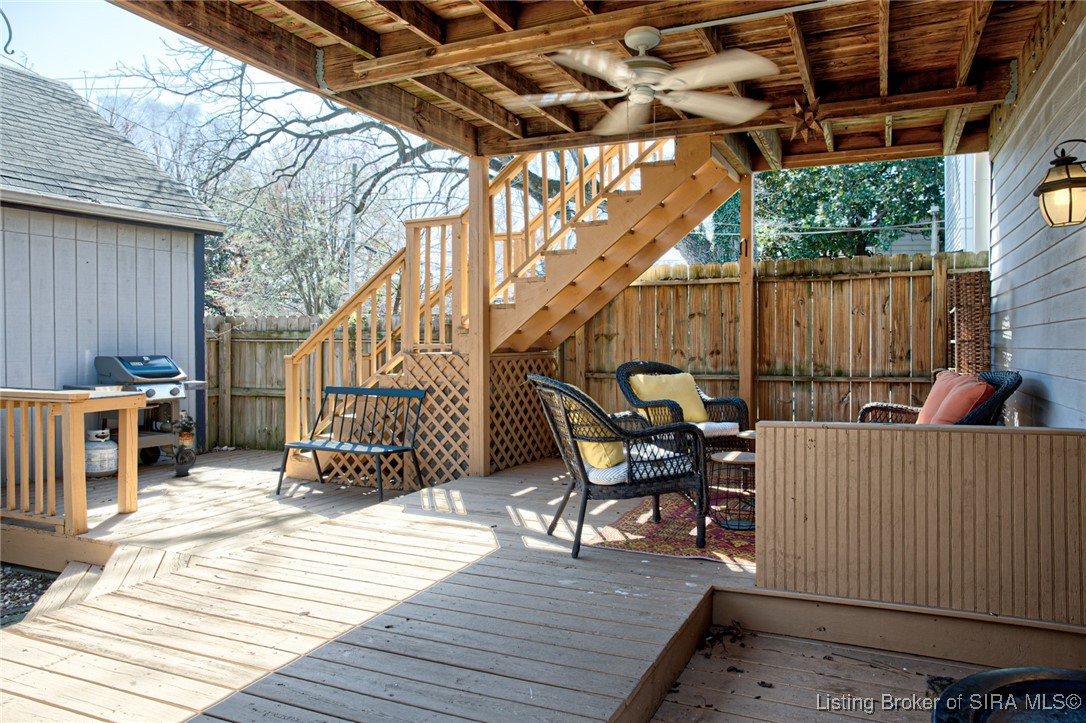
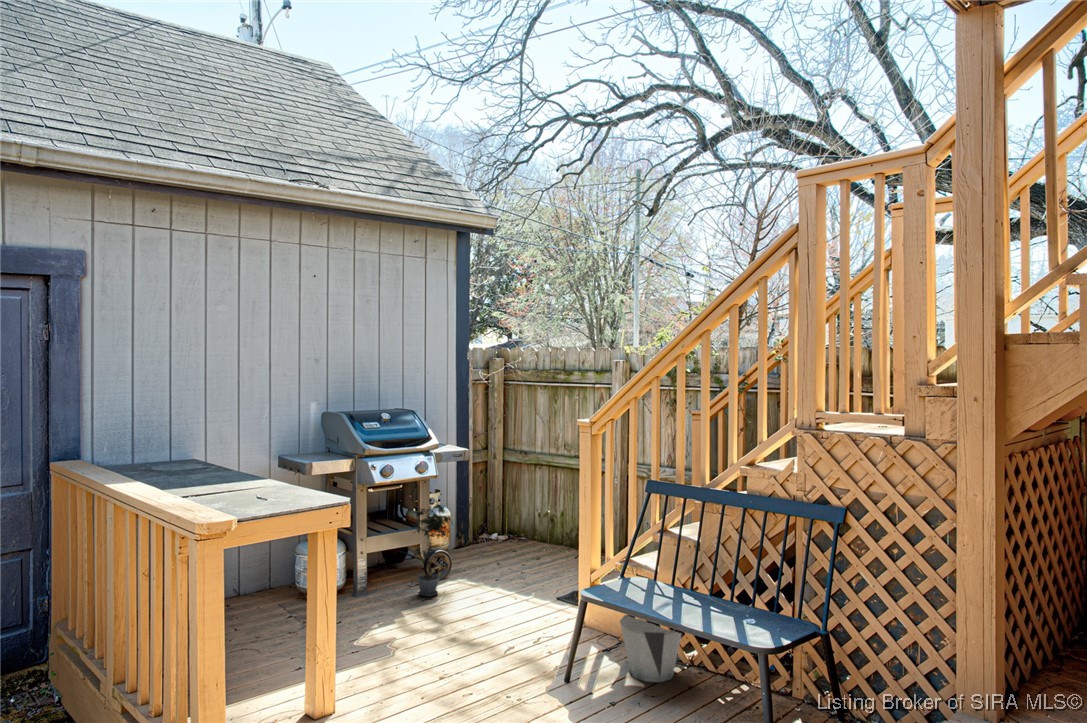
bucket: none [312,453,349,492] -> present [620,613,681,682]

